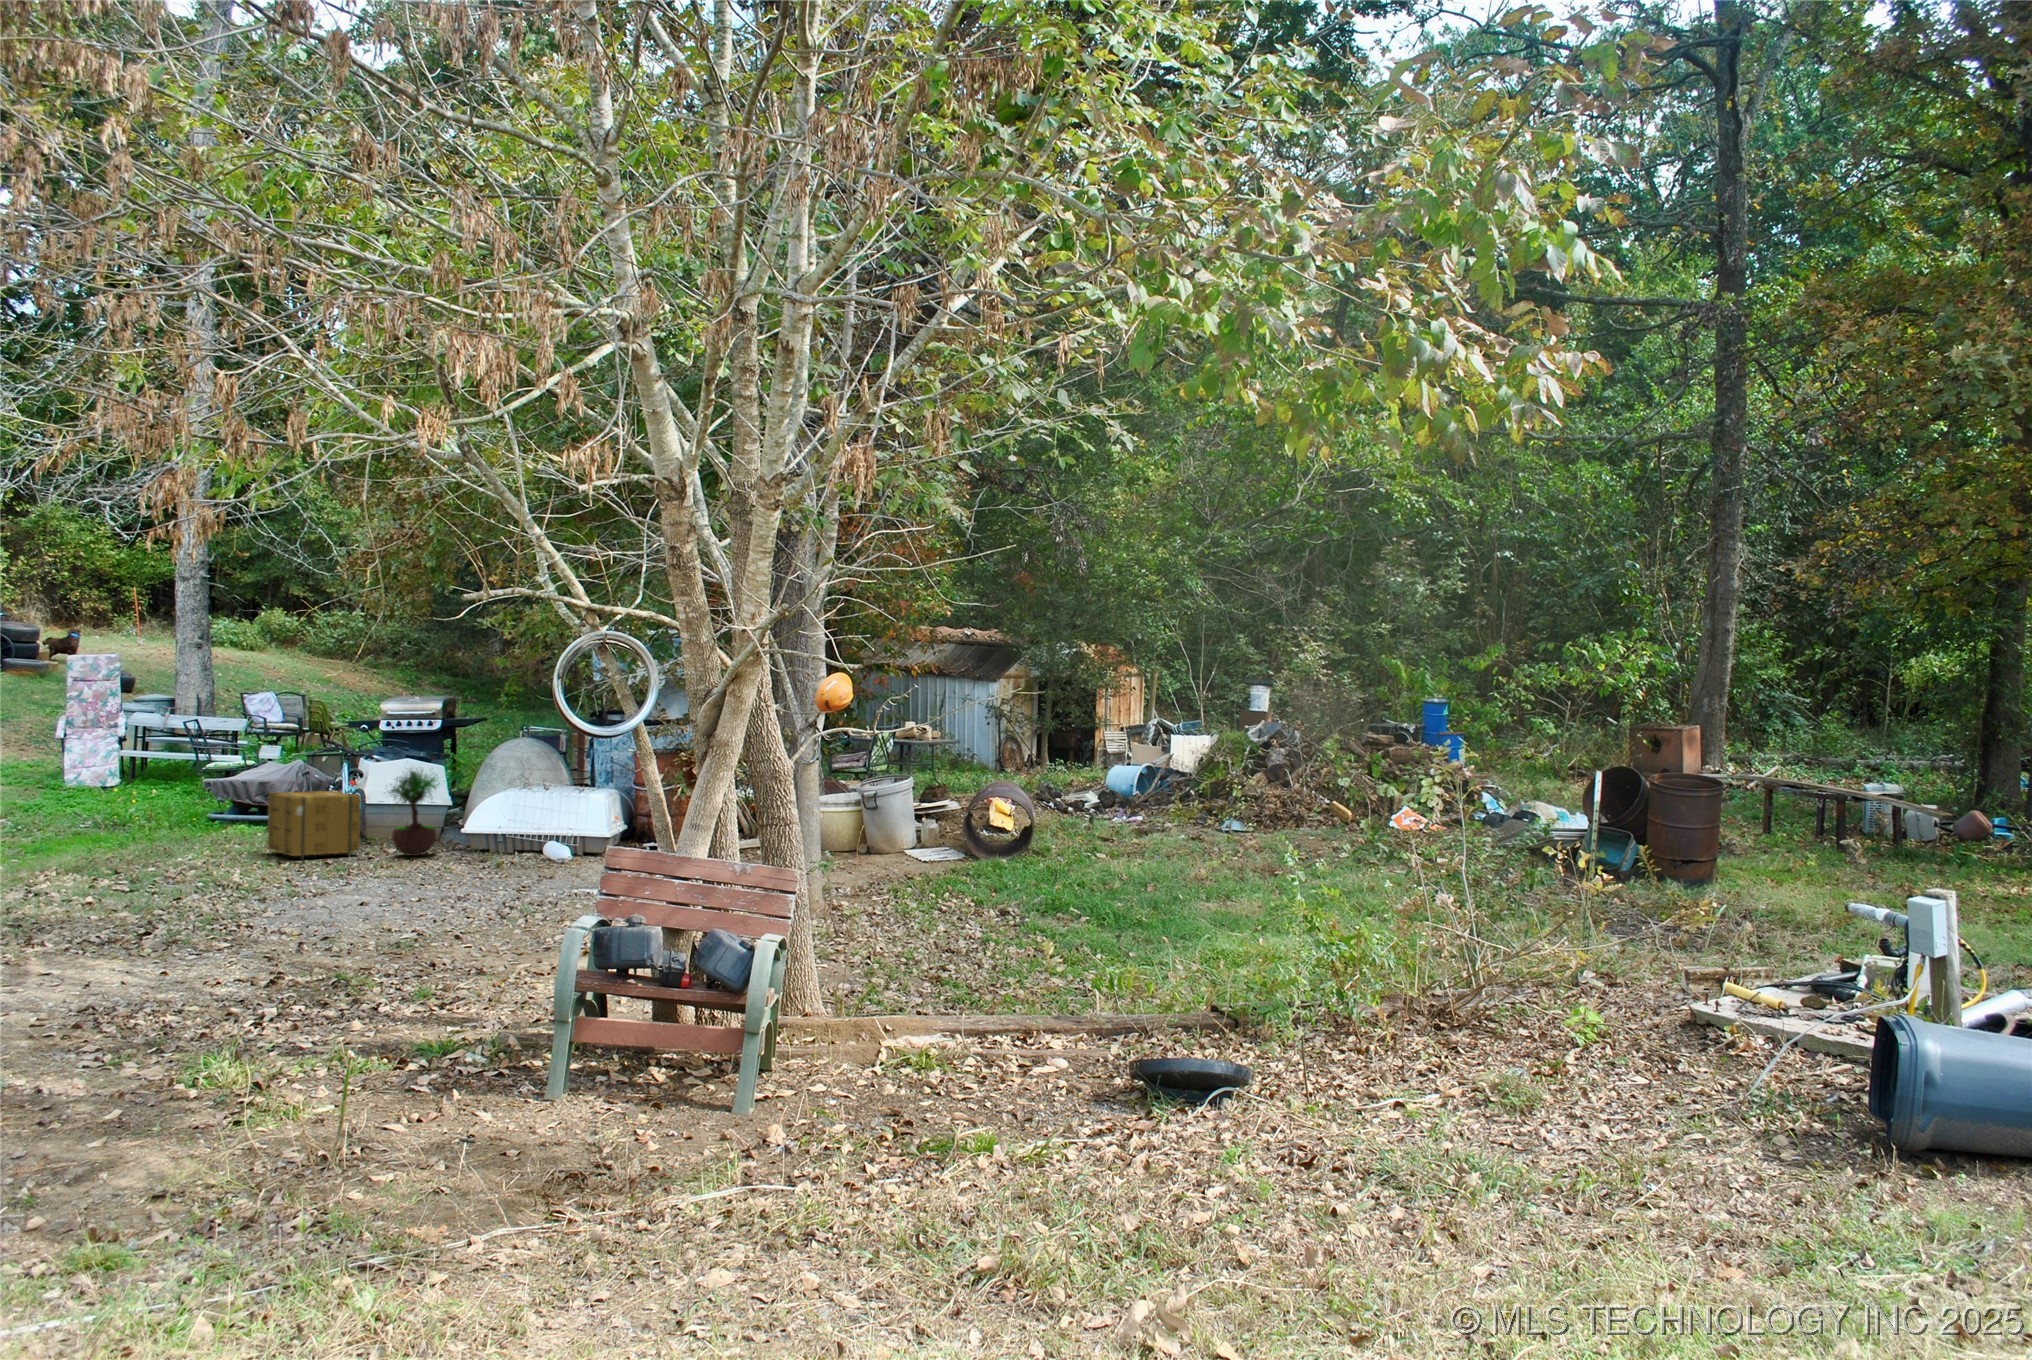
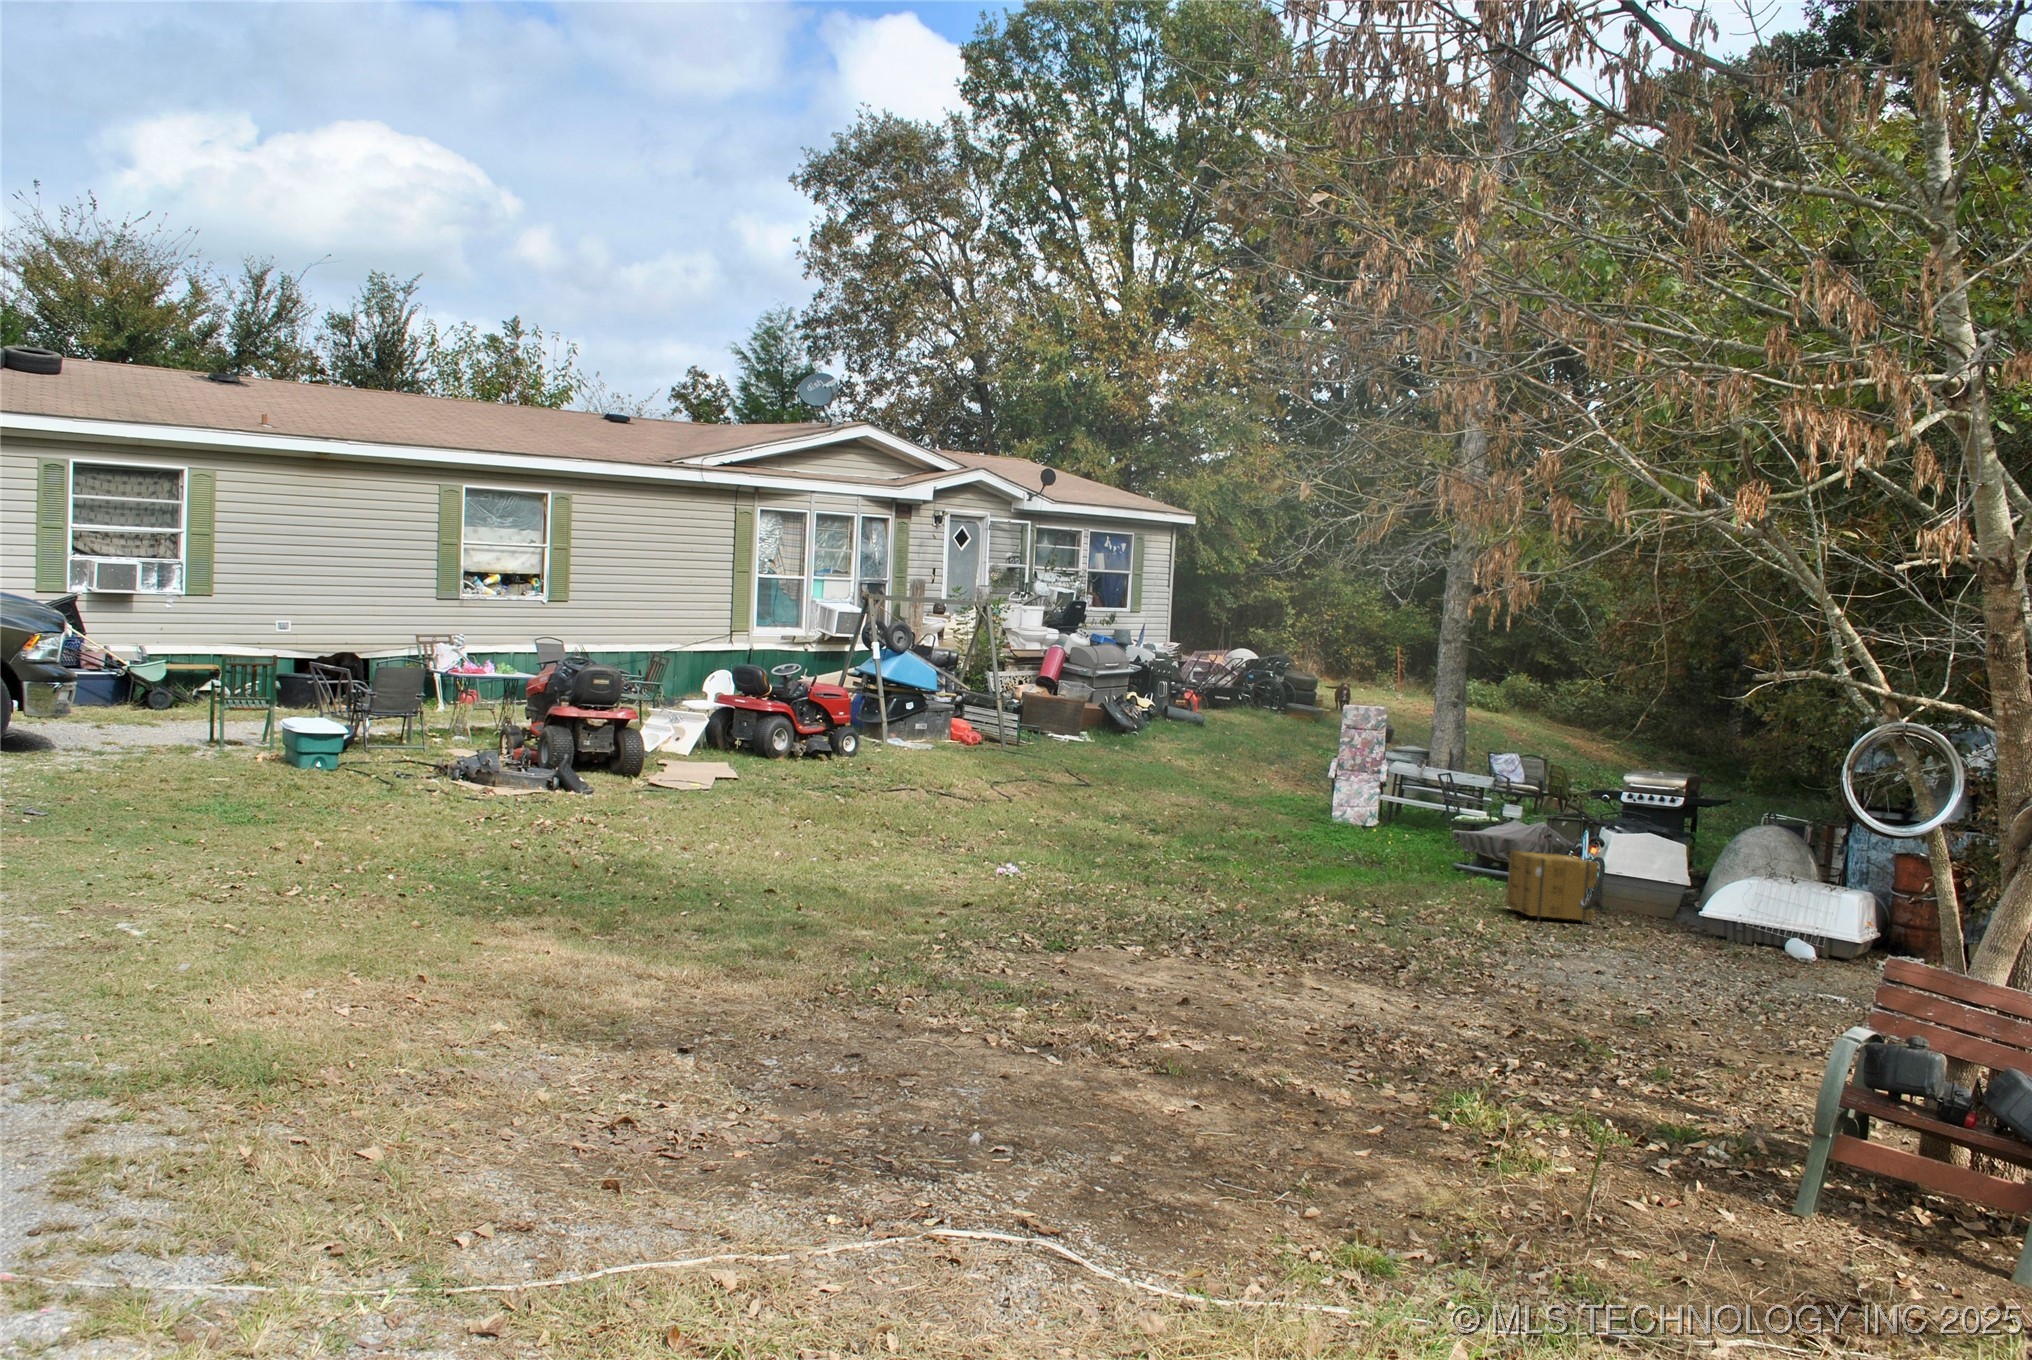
potted tree: present [388,767,440,856] -> none [1621,833,1684,933]

